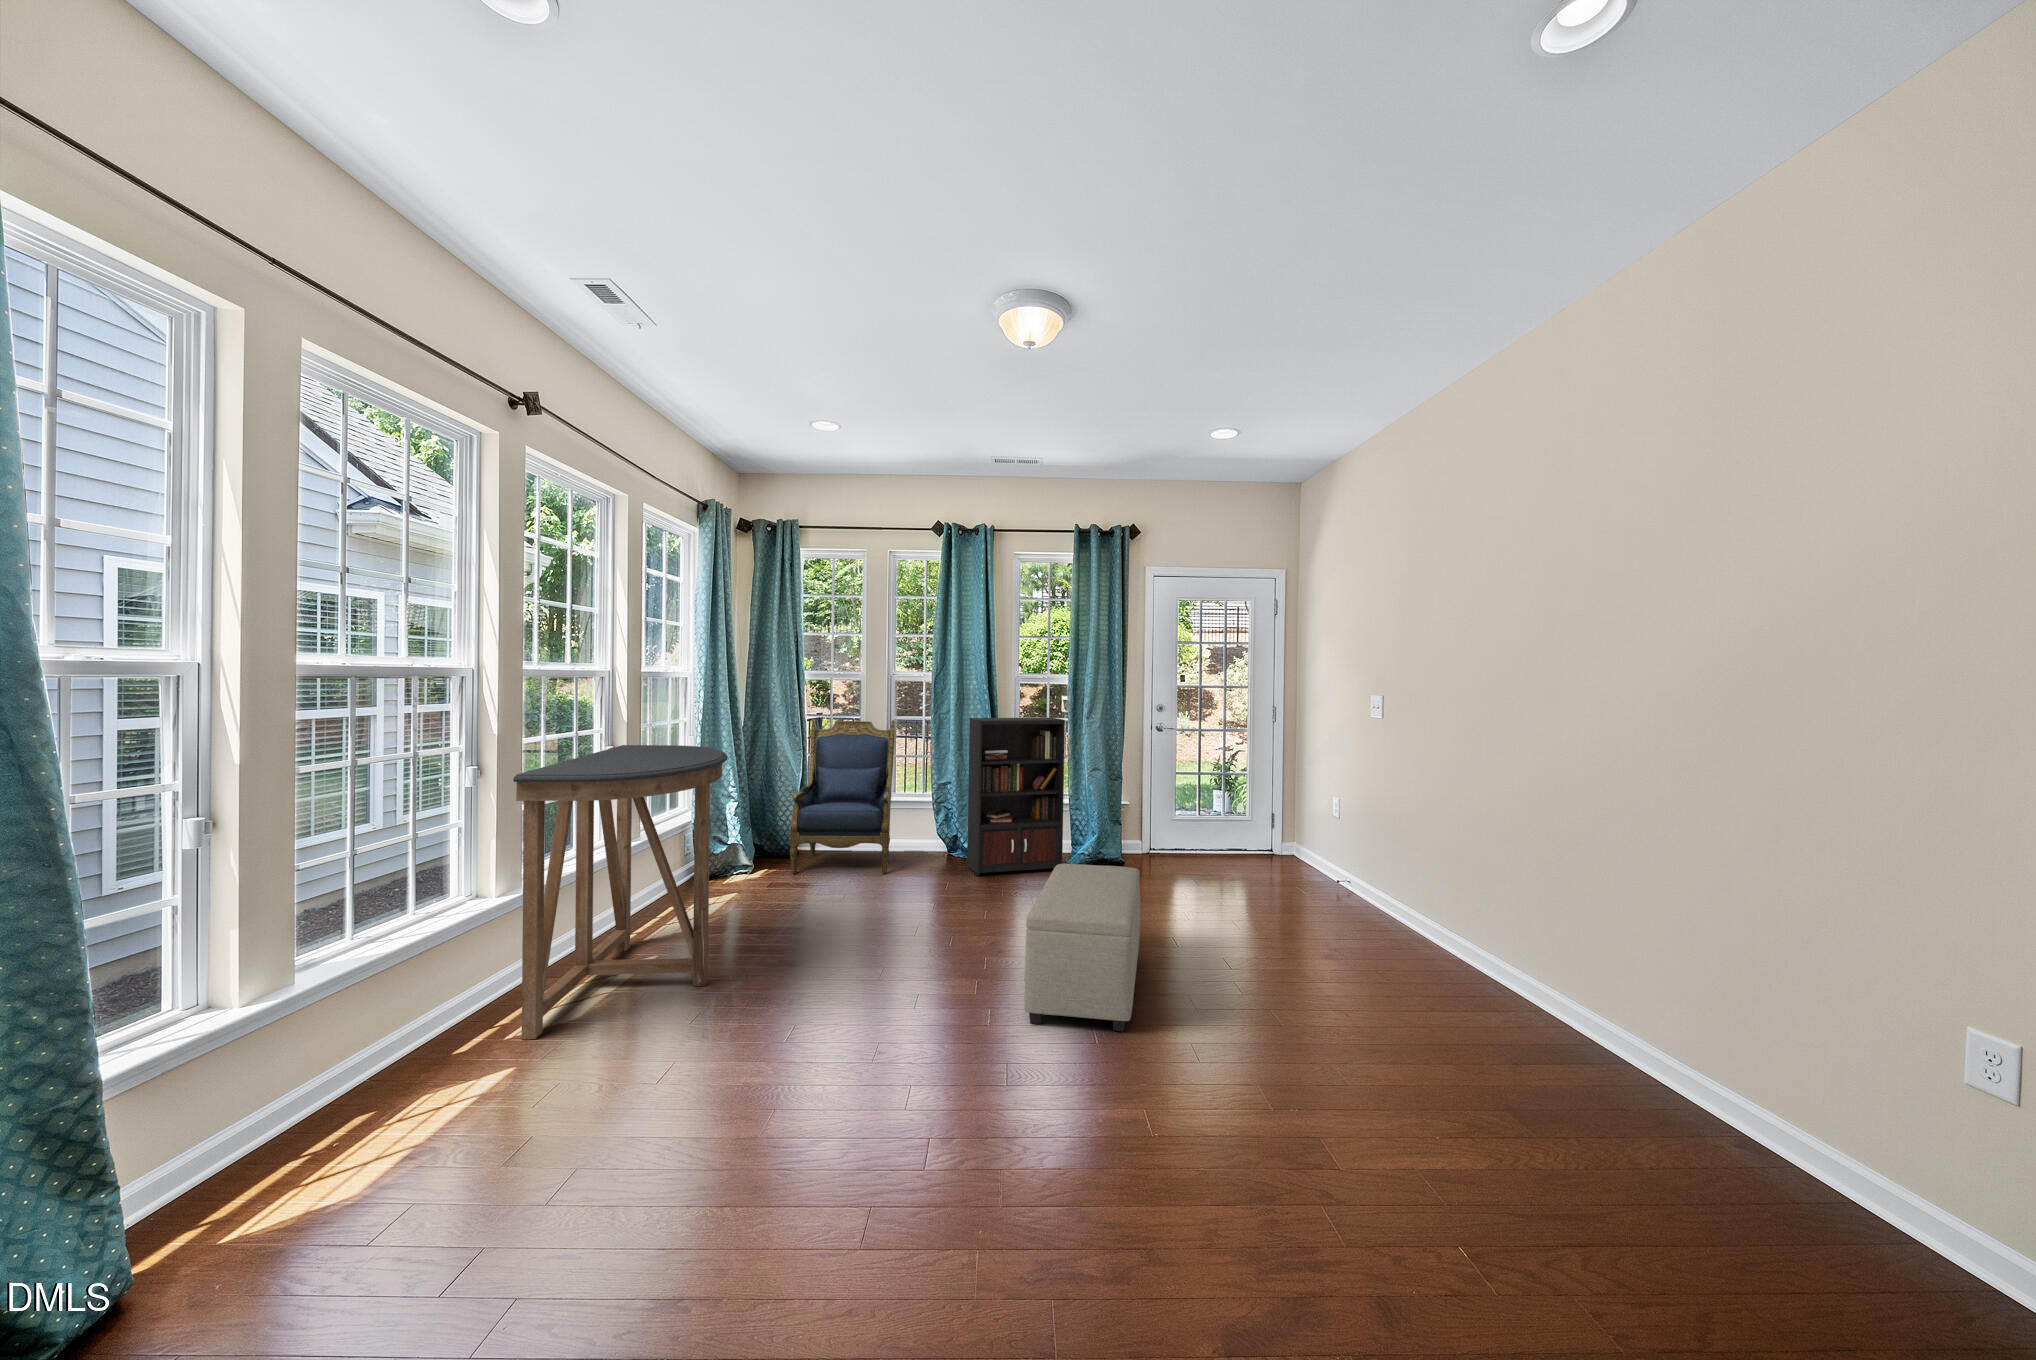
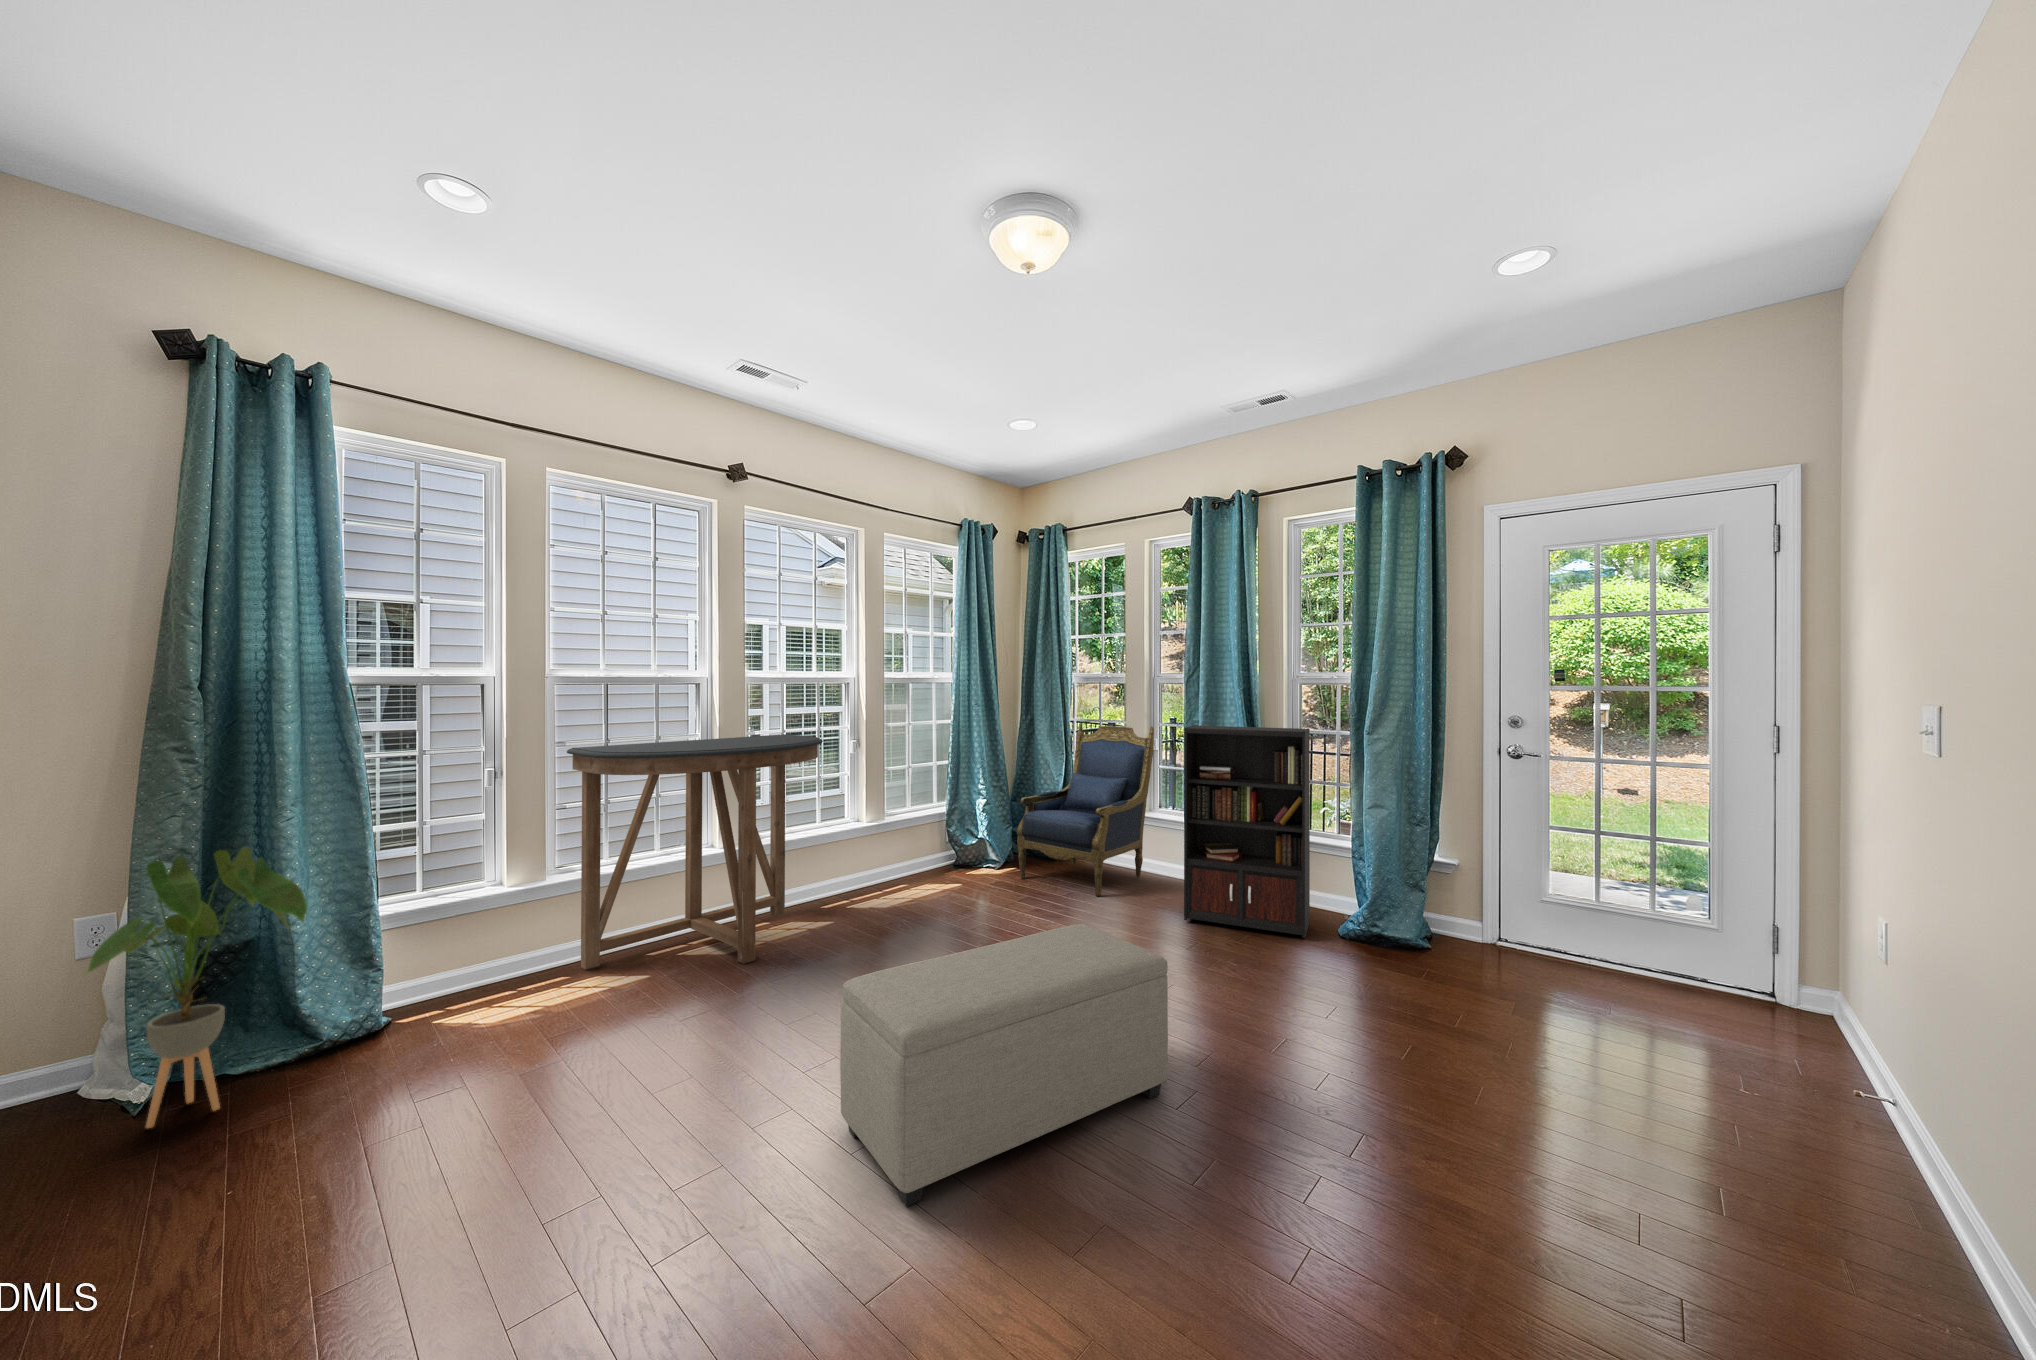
house plant: none [301,921,552,1287] -> present [86,847,307,1128]

